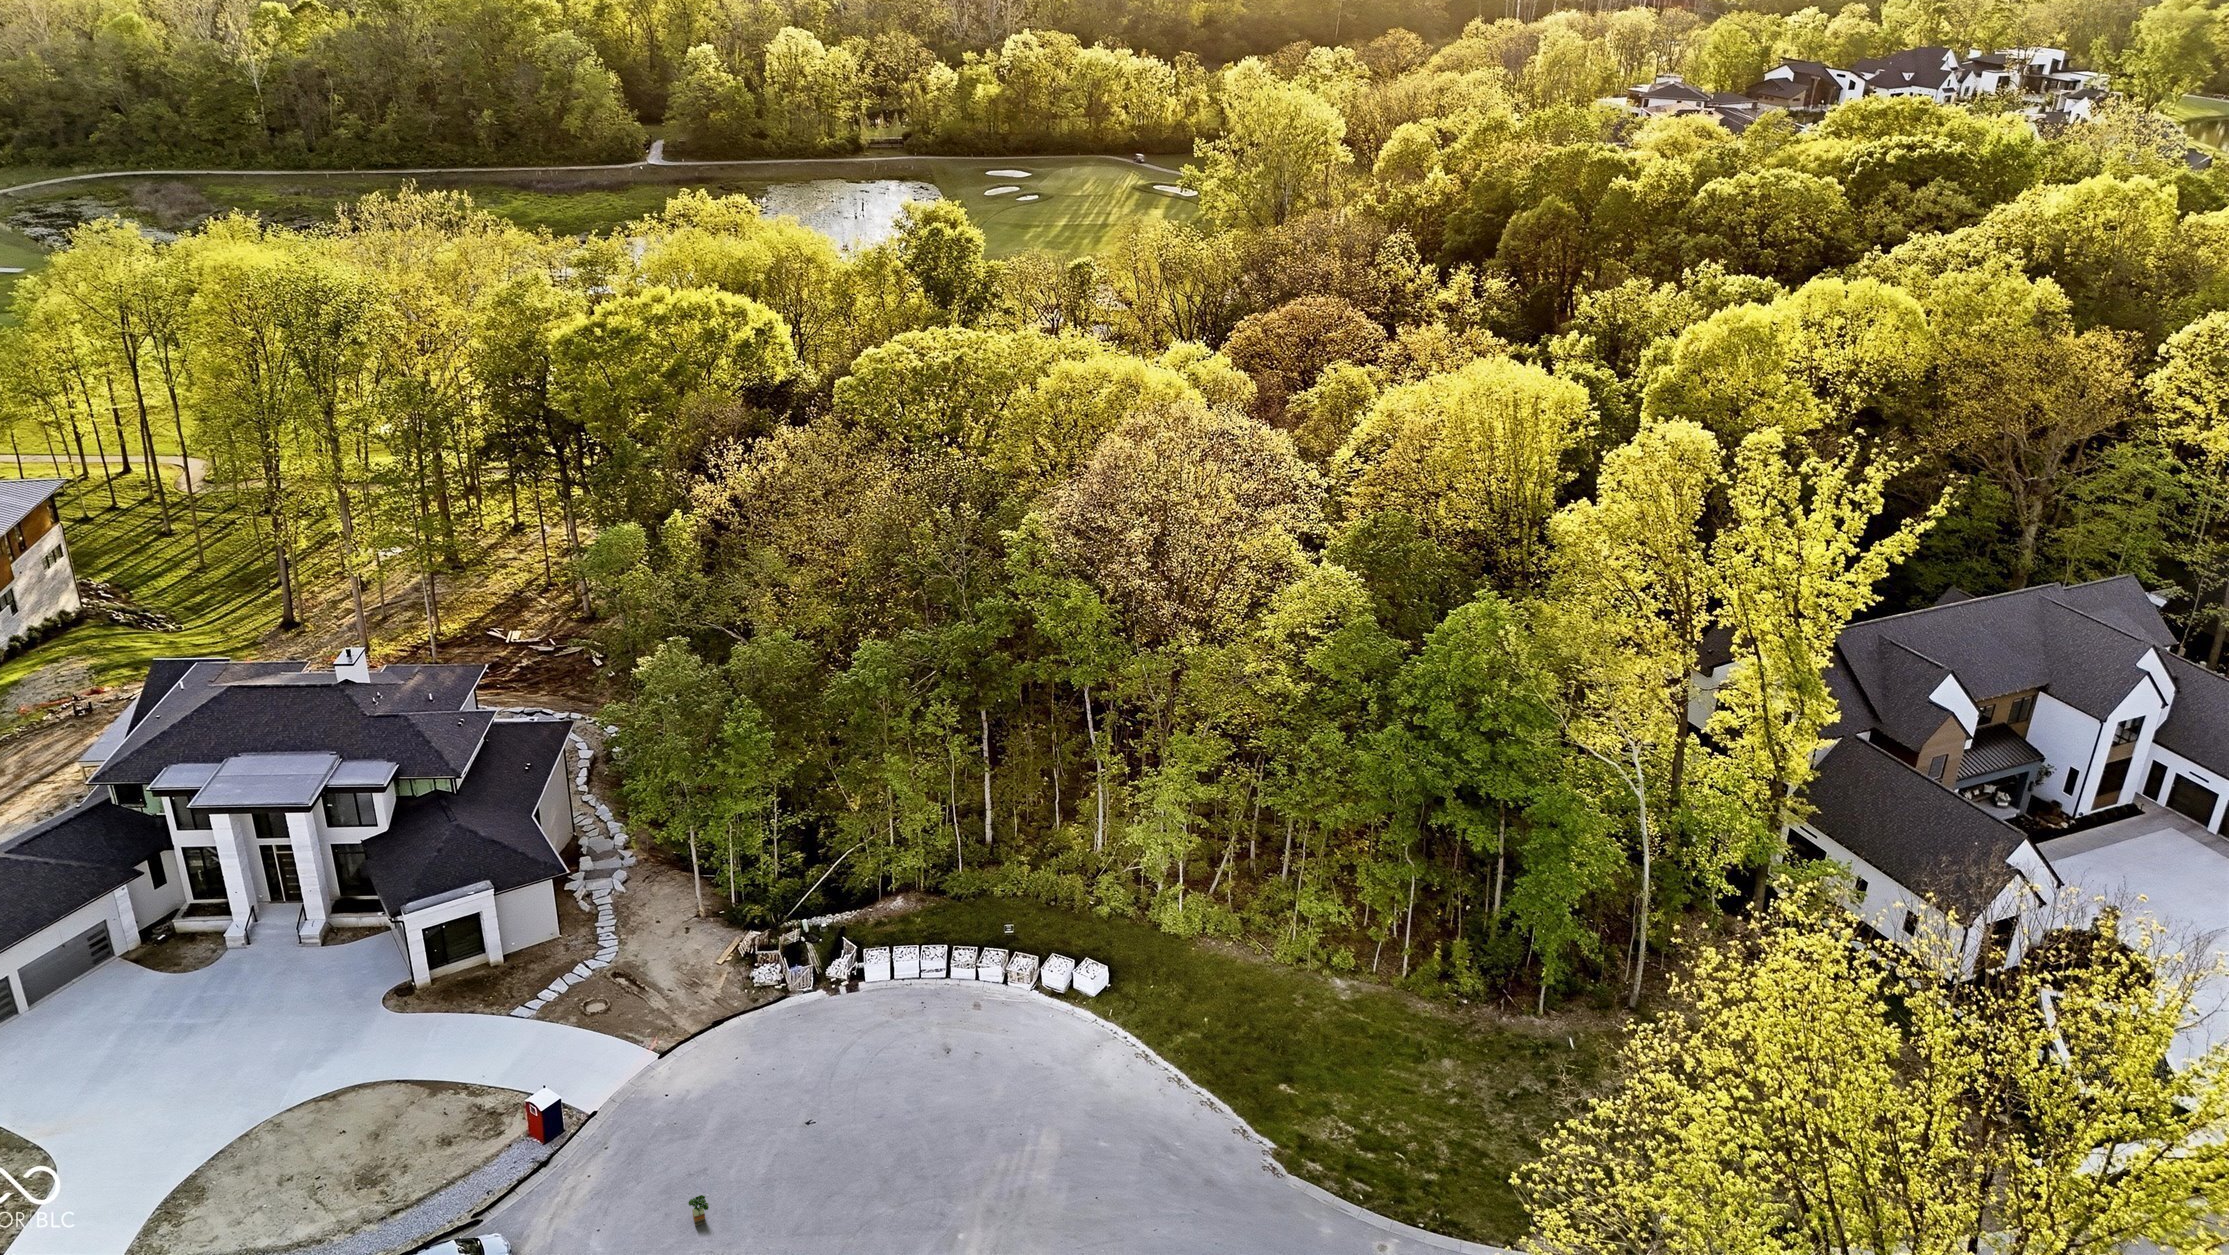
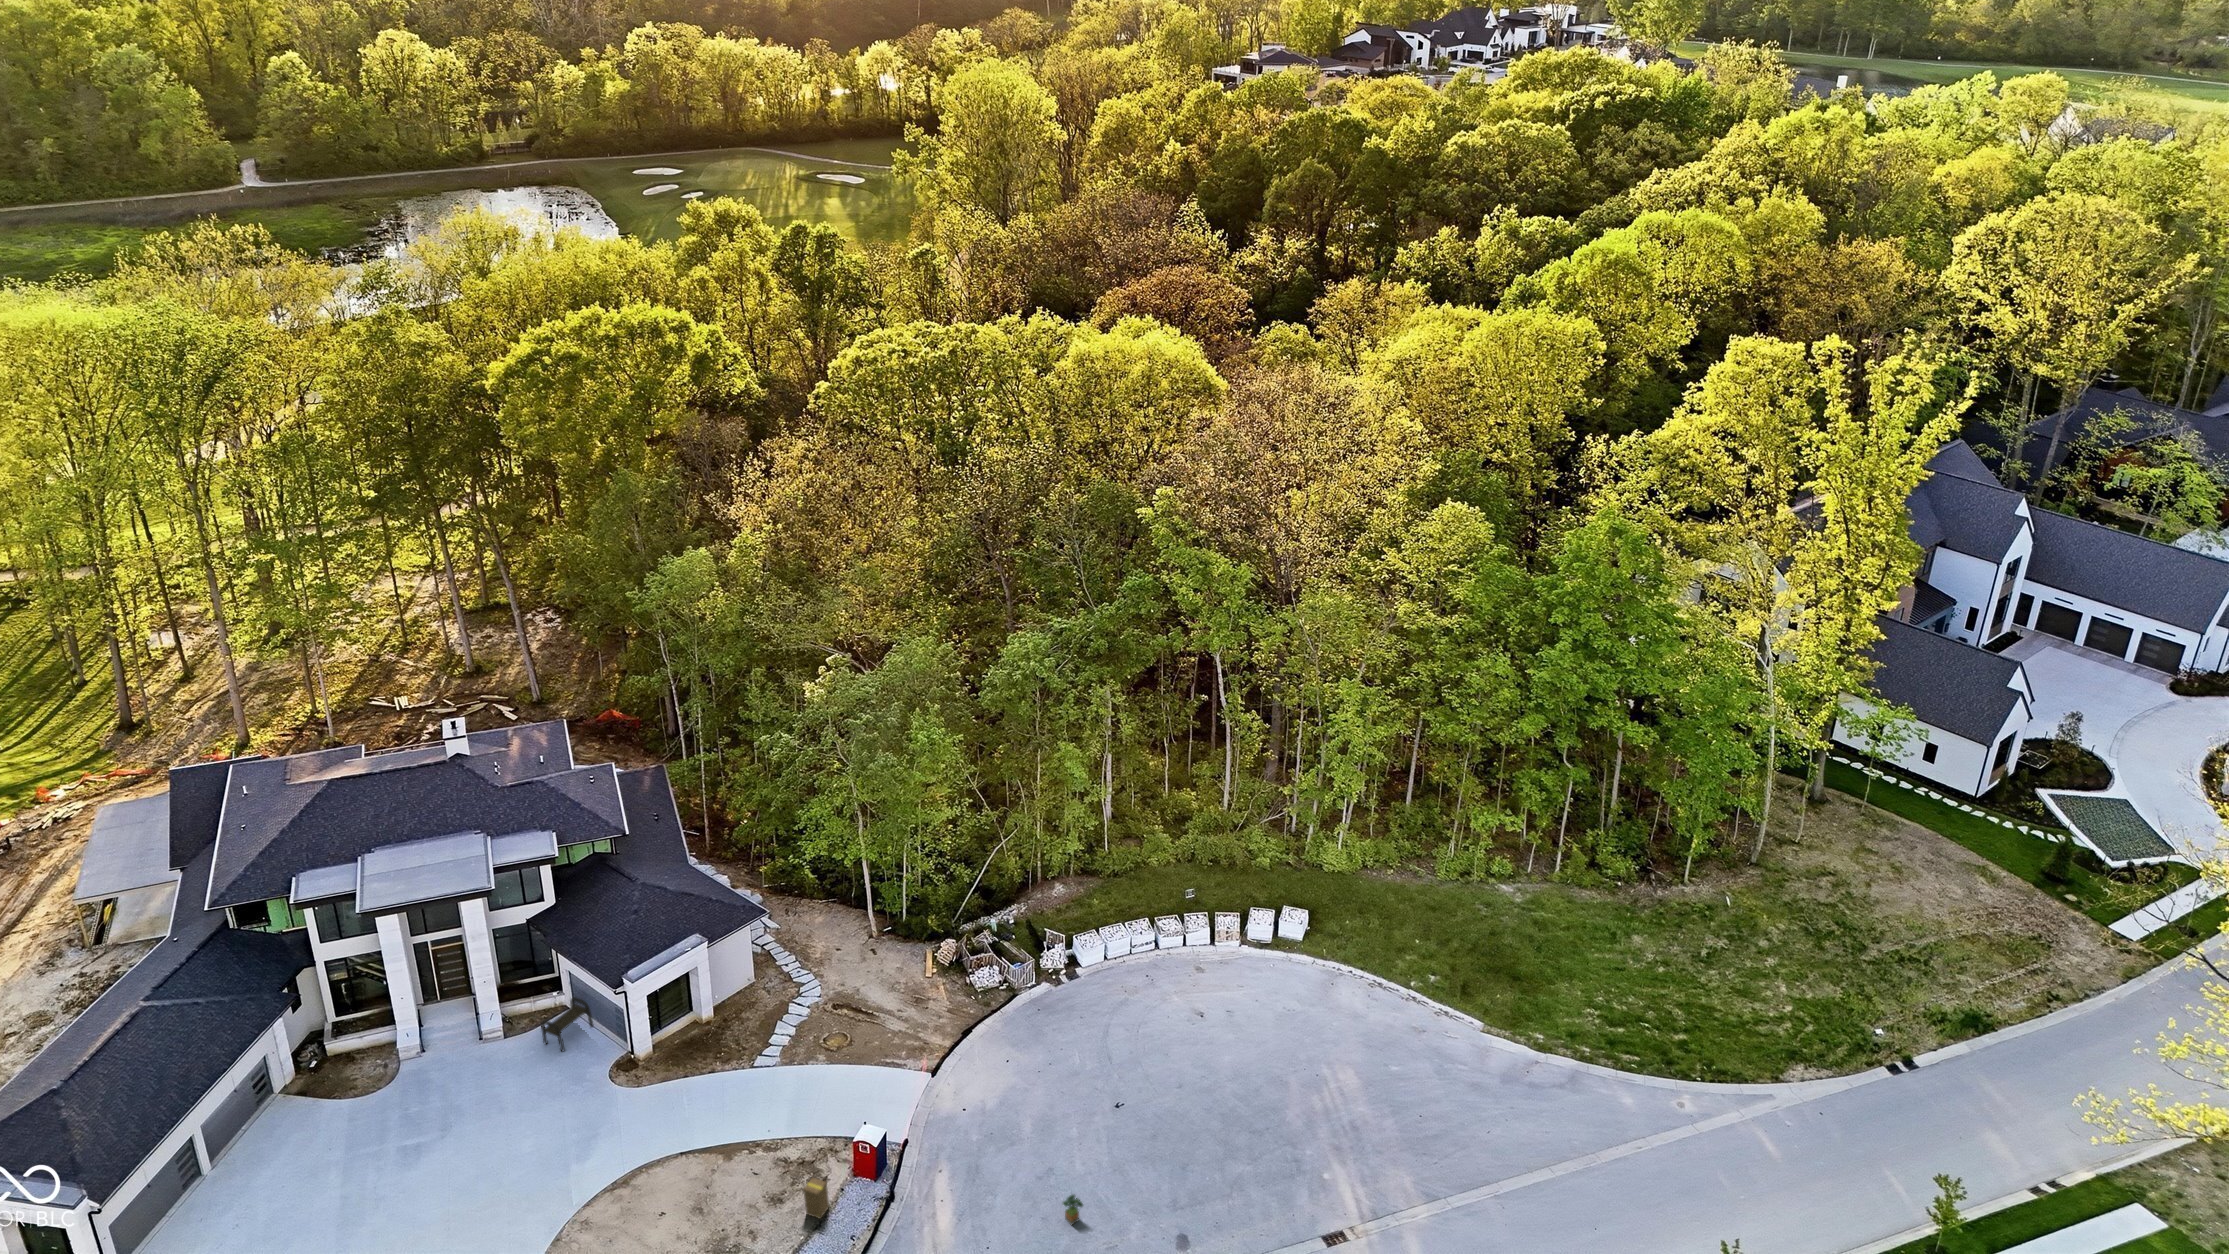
bench: none [344,920,398,968] -> present [541,997,594,1051]
cardboard box: none [462,1125,491,1167] -> present [804,1178,829,1219]

